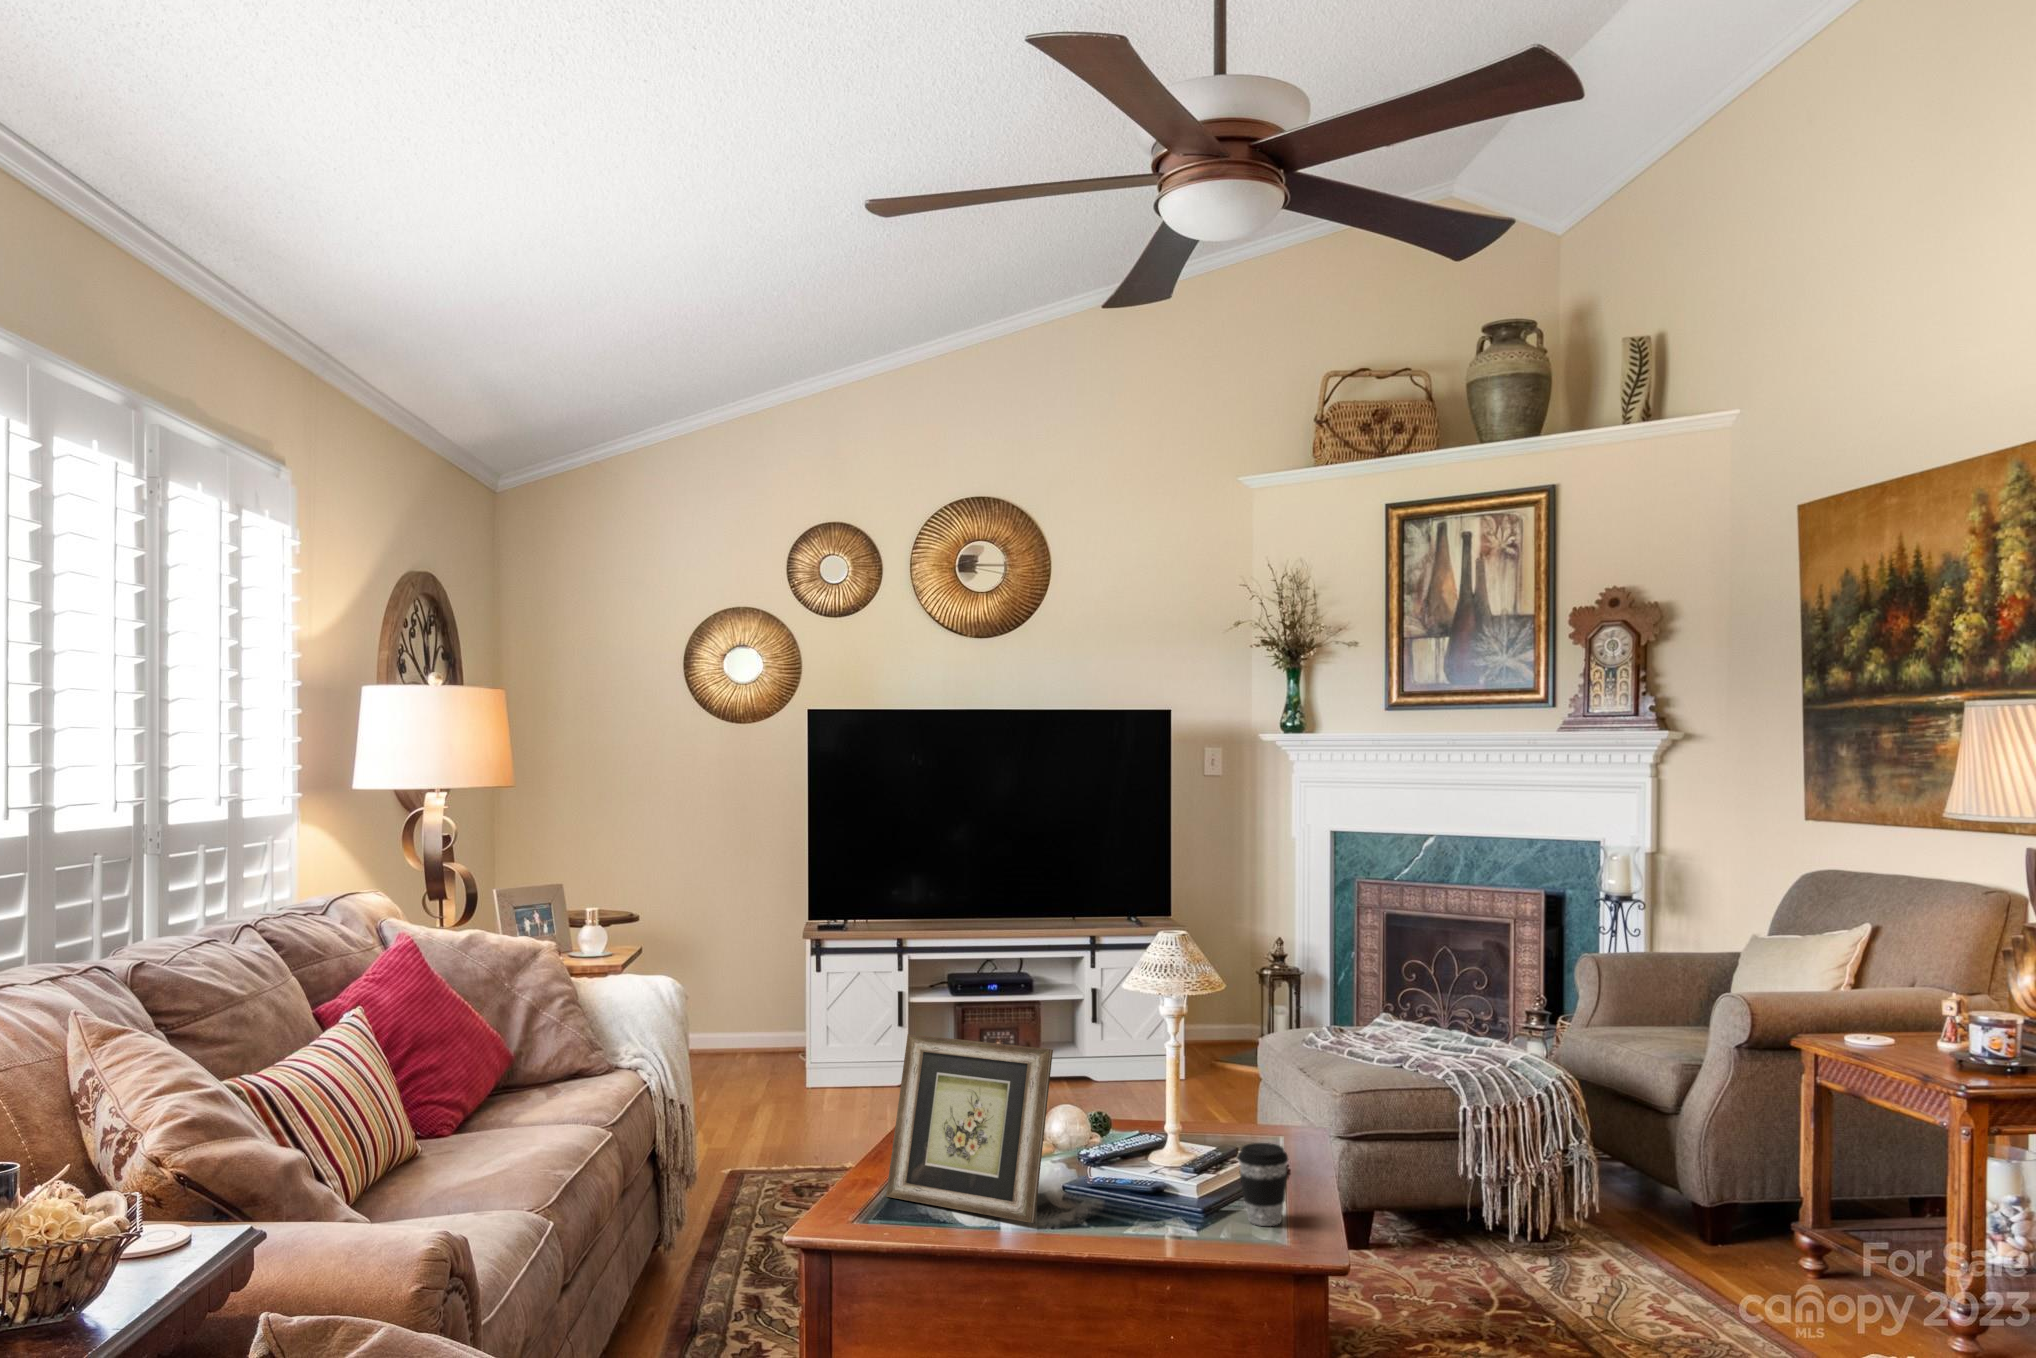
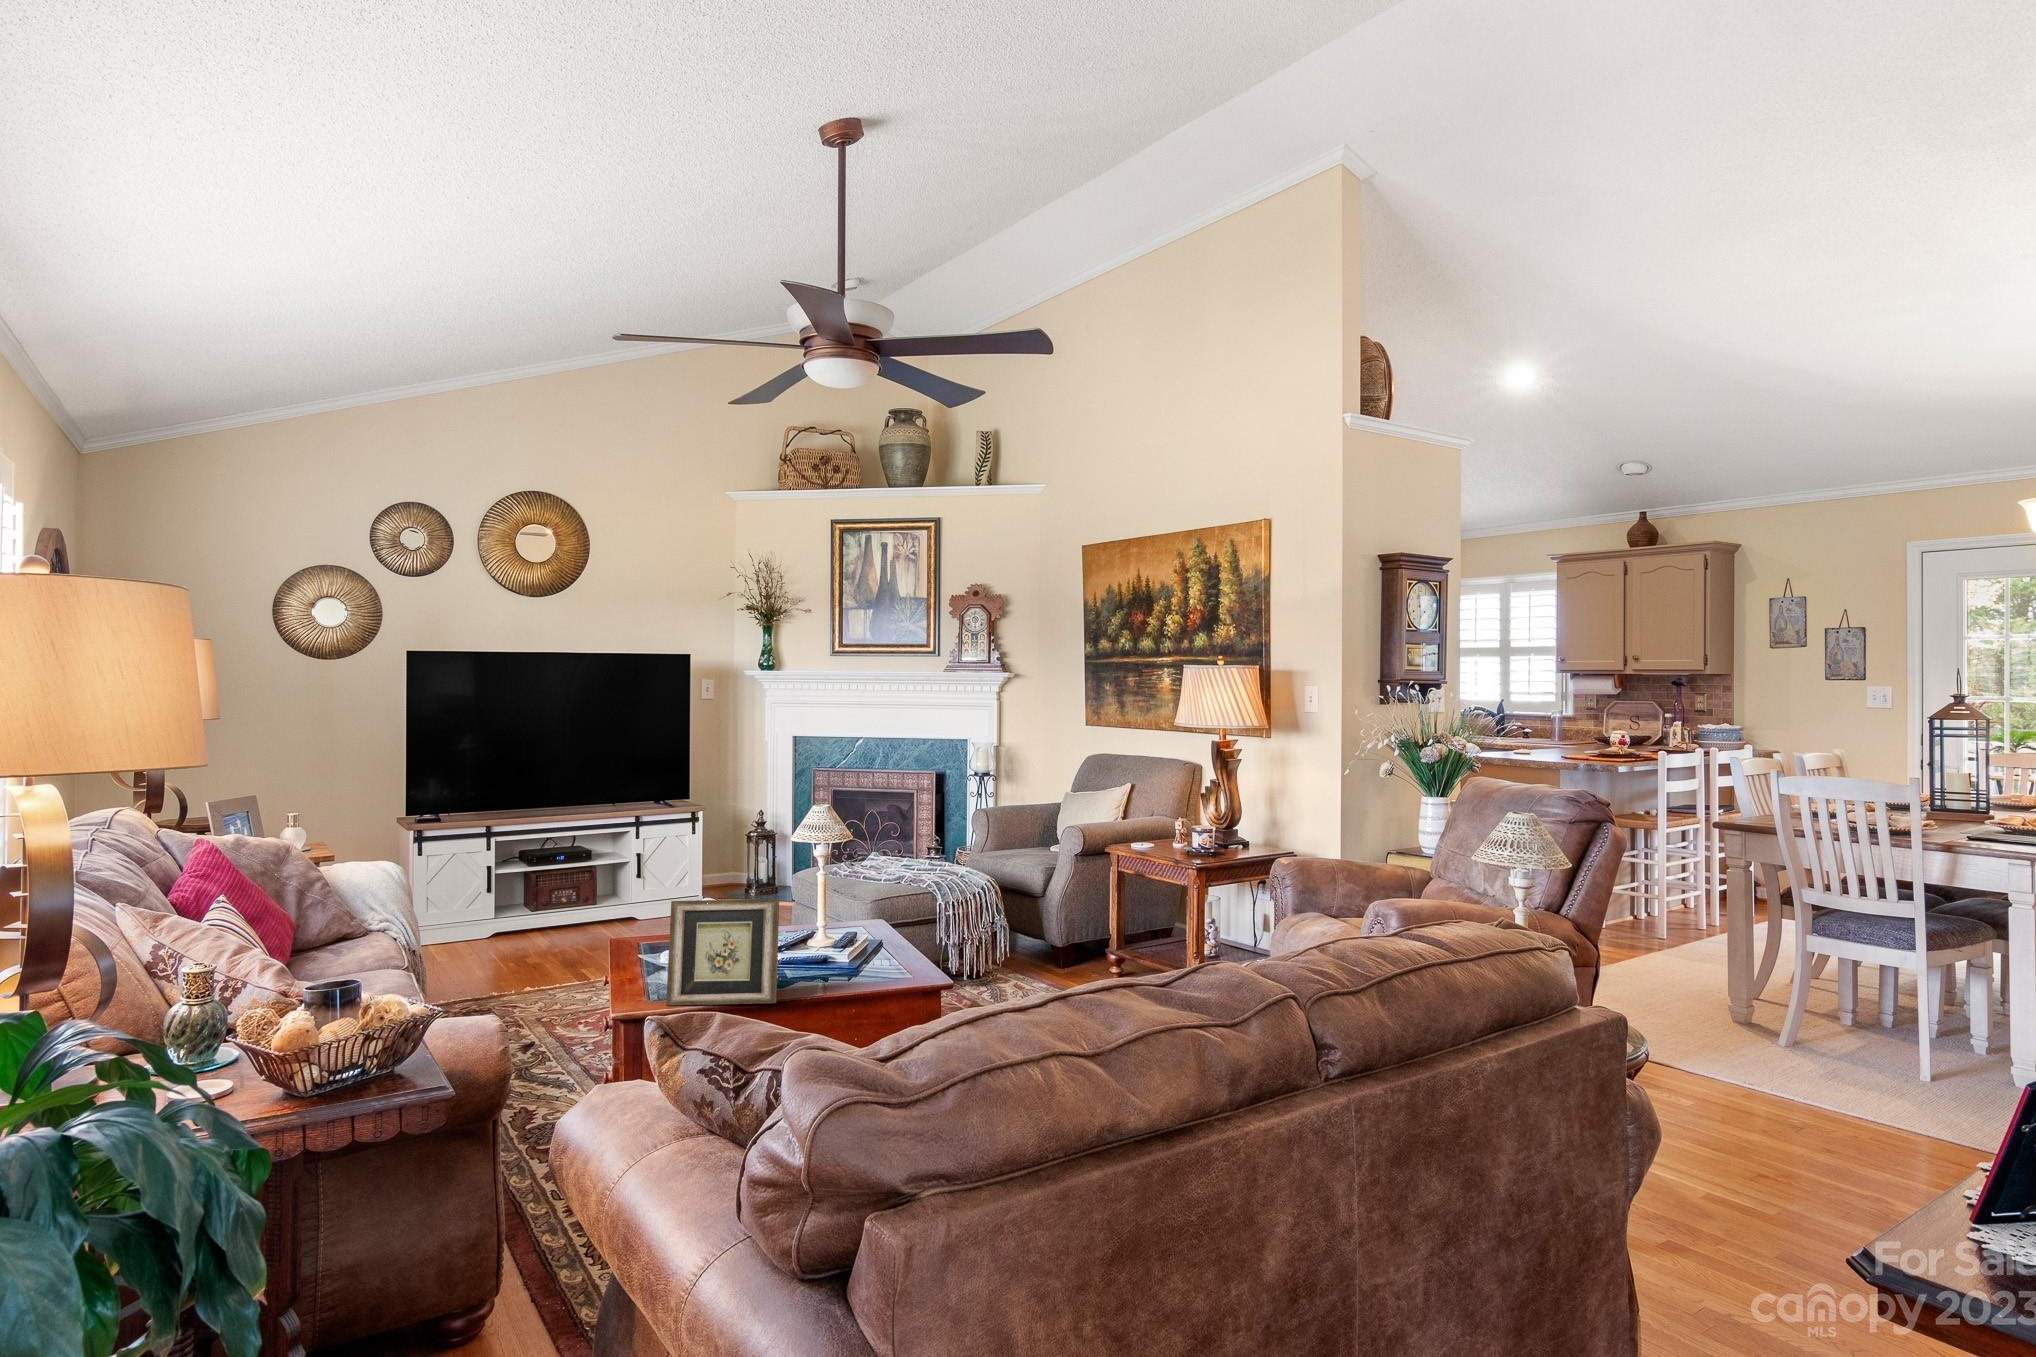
coffee cup: present [1237,1143,1288,1226] -> none [884,936,912,982]

